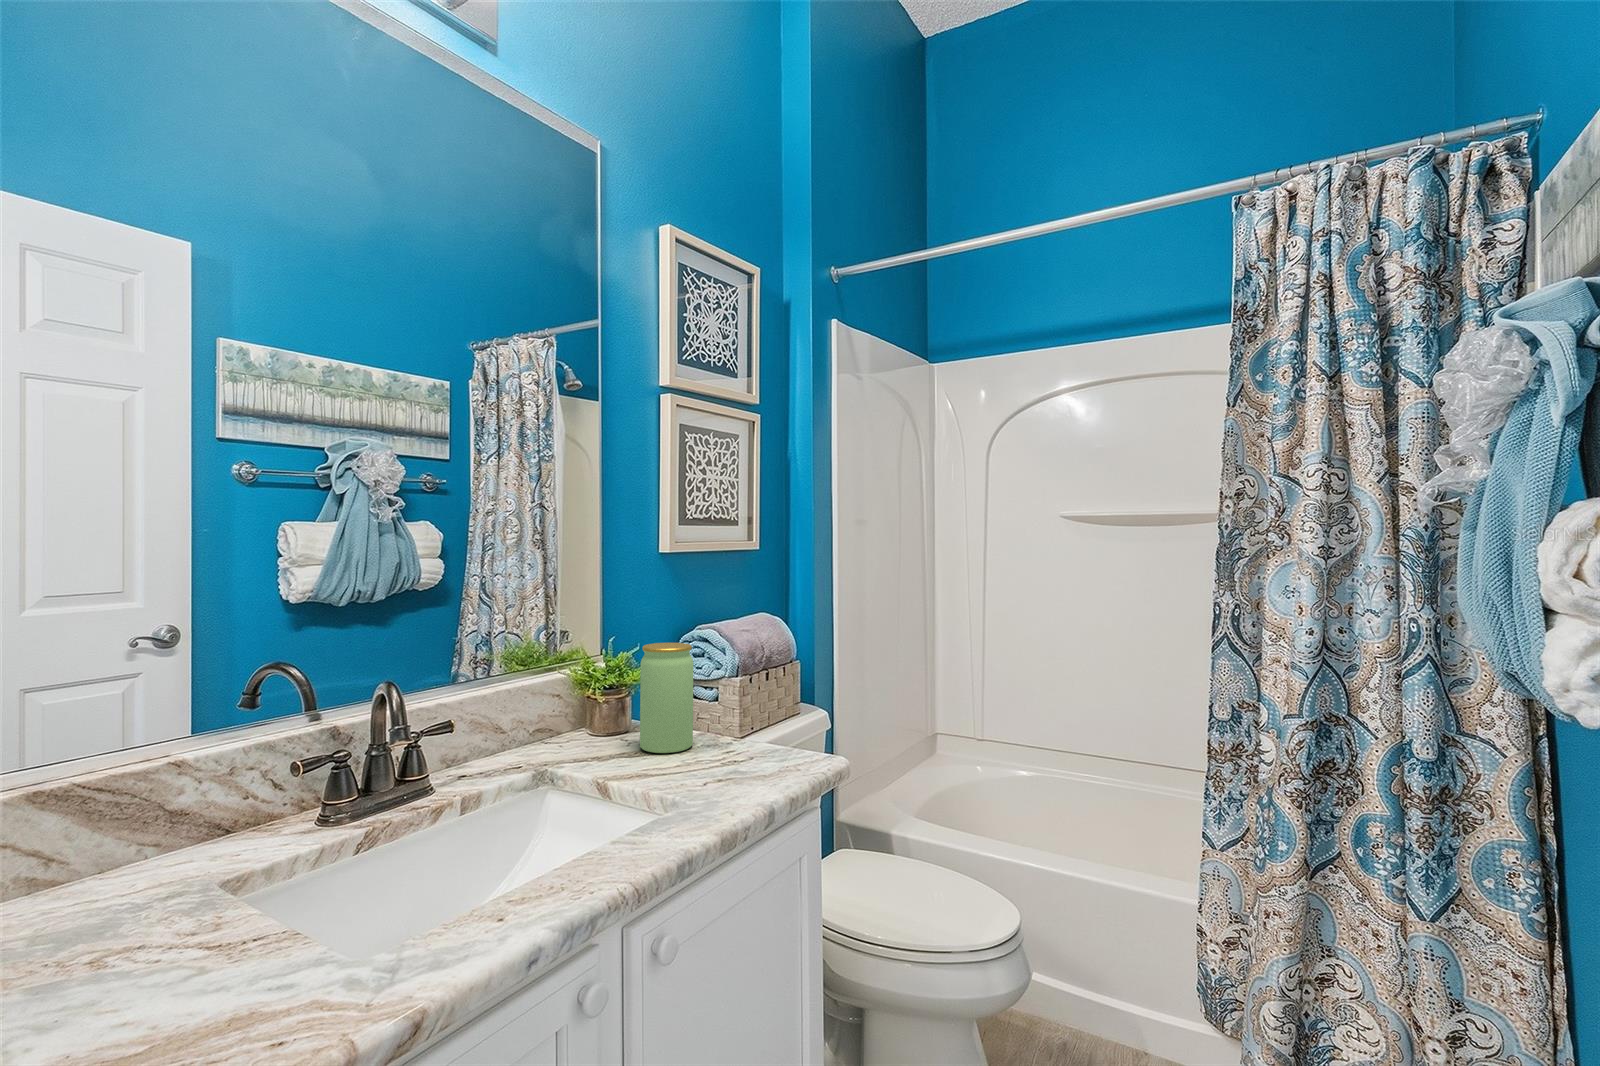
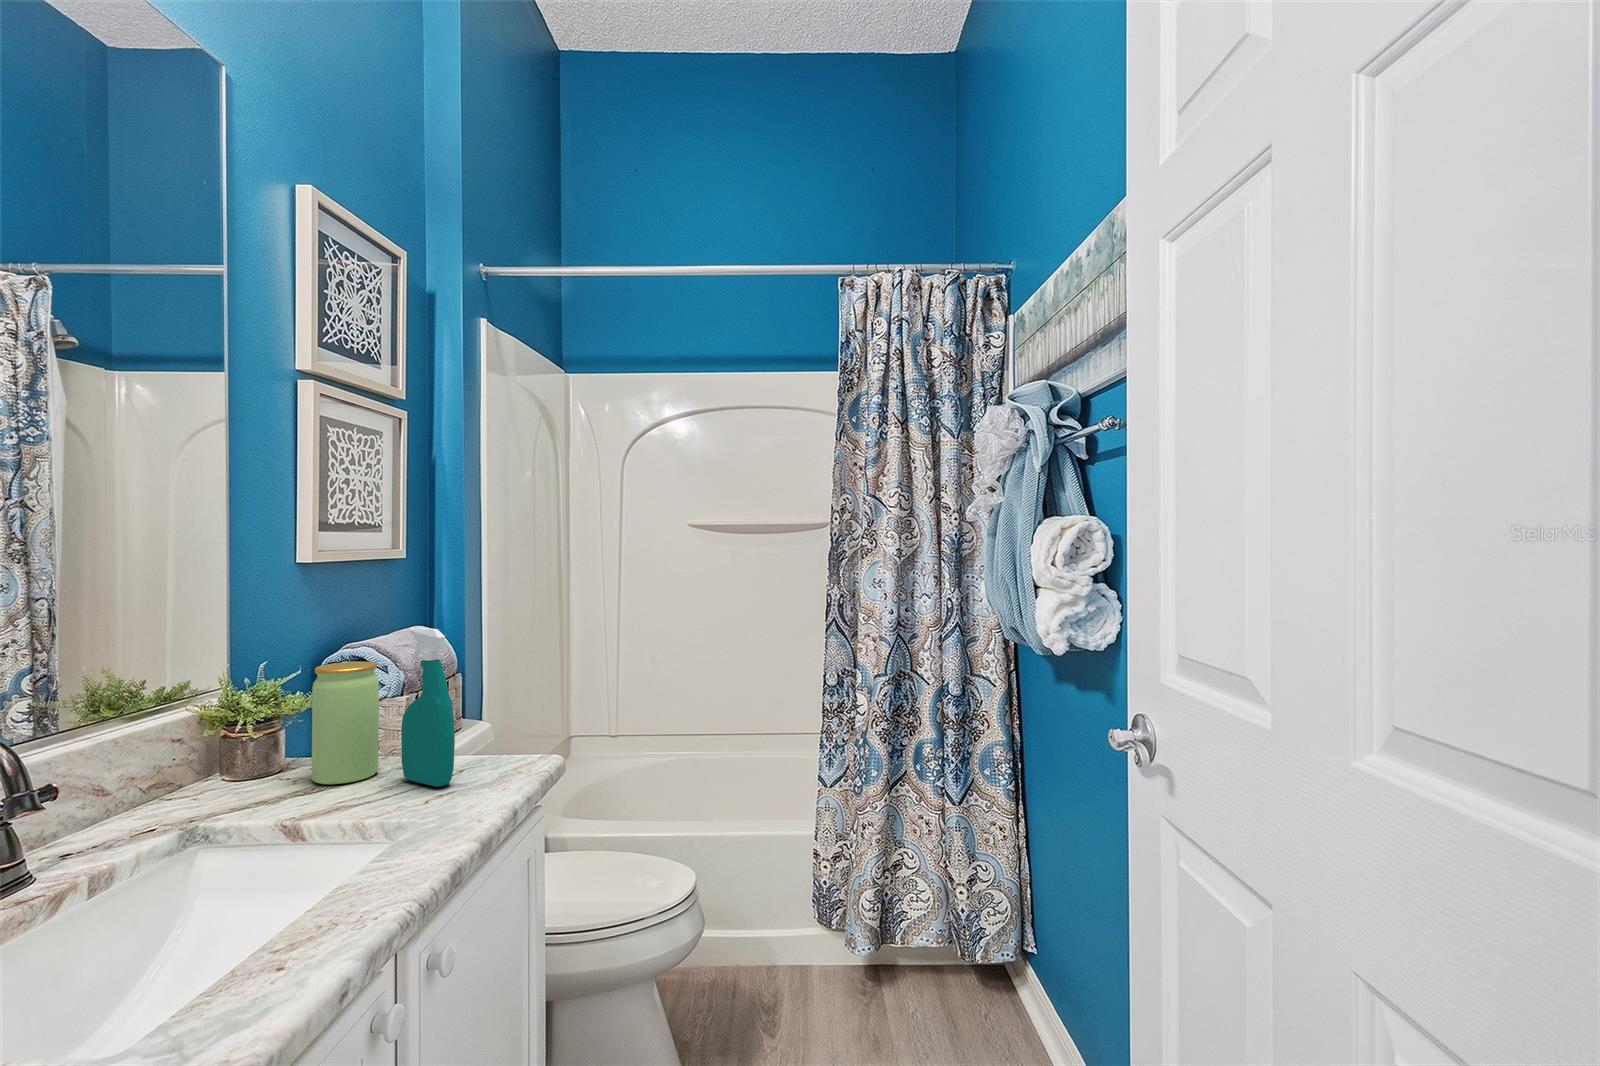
spray bottle: none [703,614,741,771] -> present [401,627,455,787]

